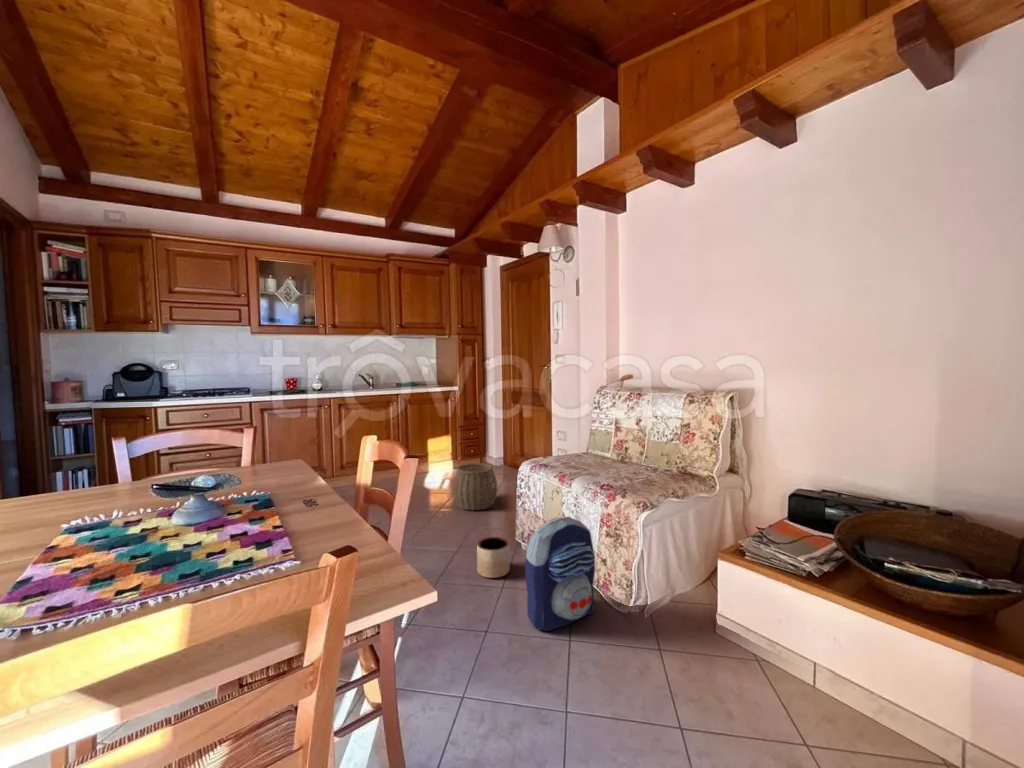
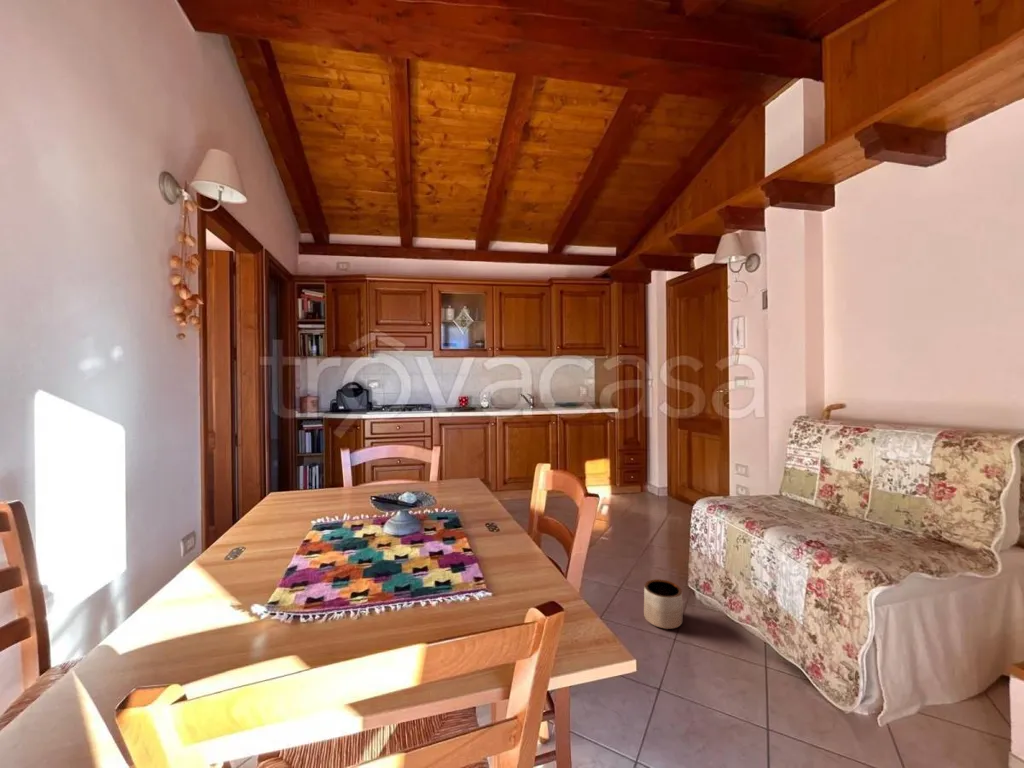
woven basket: present [453,463,497,510] -> none [613,490,662,542]
backpack: present [525,517,595,631] -> none [709,576,806,717]

